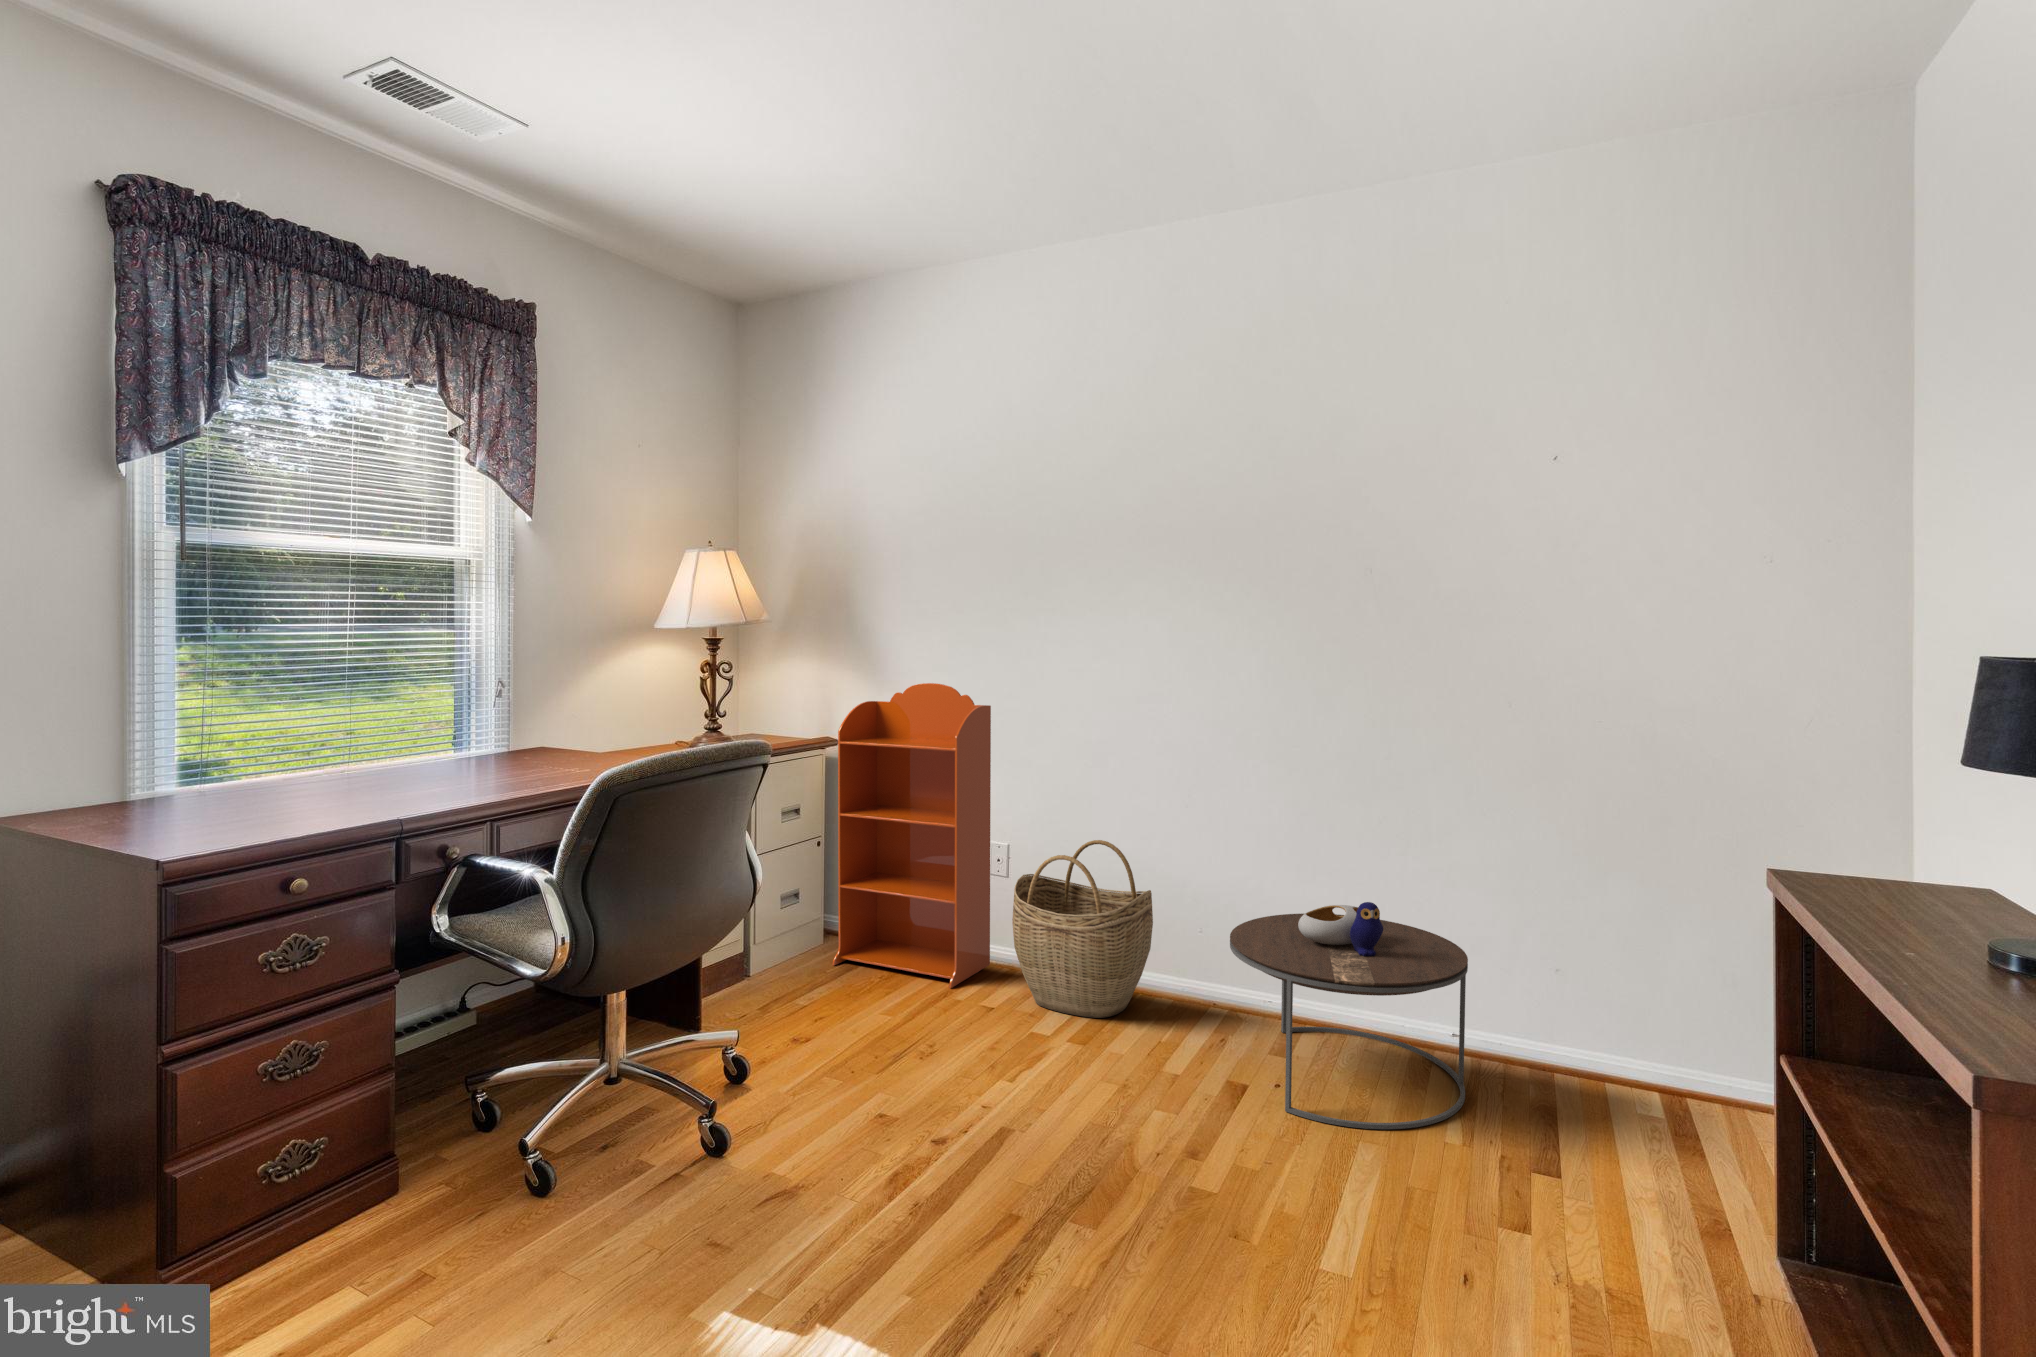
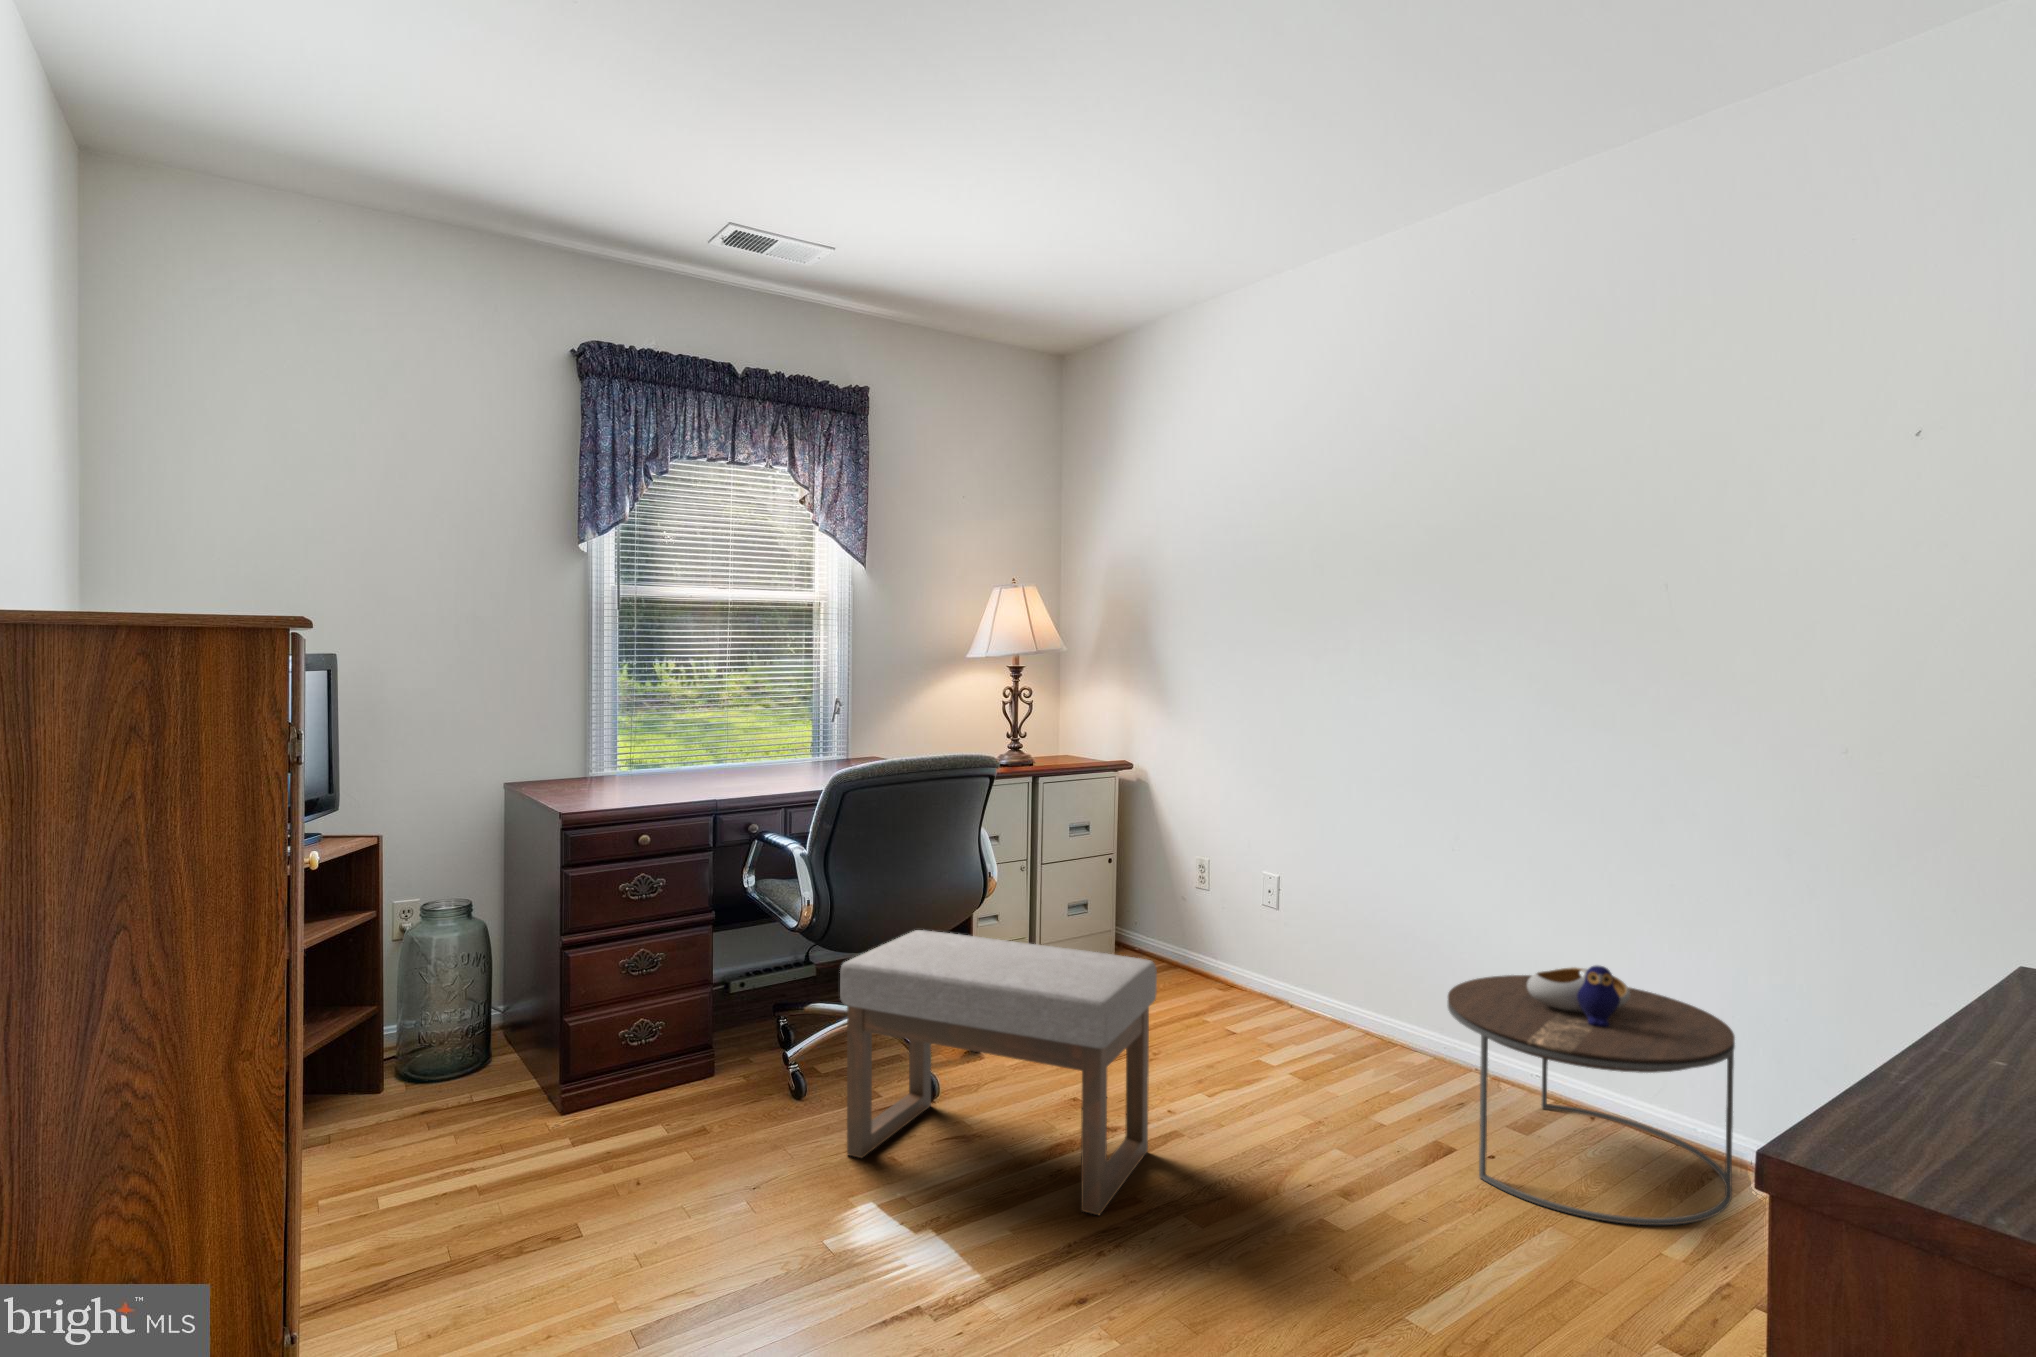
bookcase: present [833,683,991,988] -> none [1112,709,1265,1011]
woven basket: present [1012,840,1153,1018] -> none [1261,877,1411,1061]
ottoman: none [642,953,1003,1252] -> present [840,930,1157,1215]

